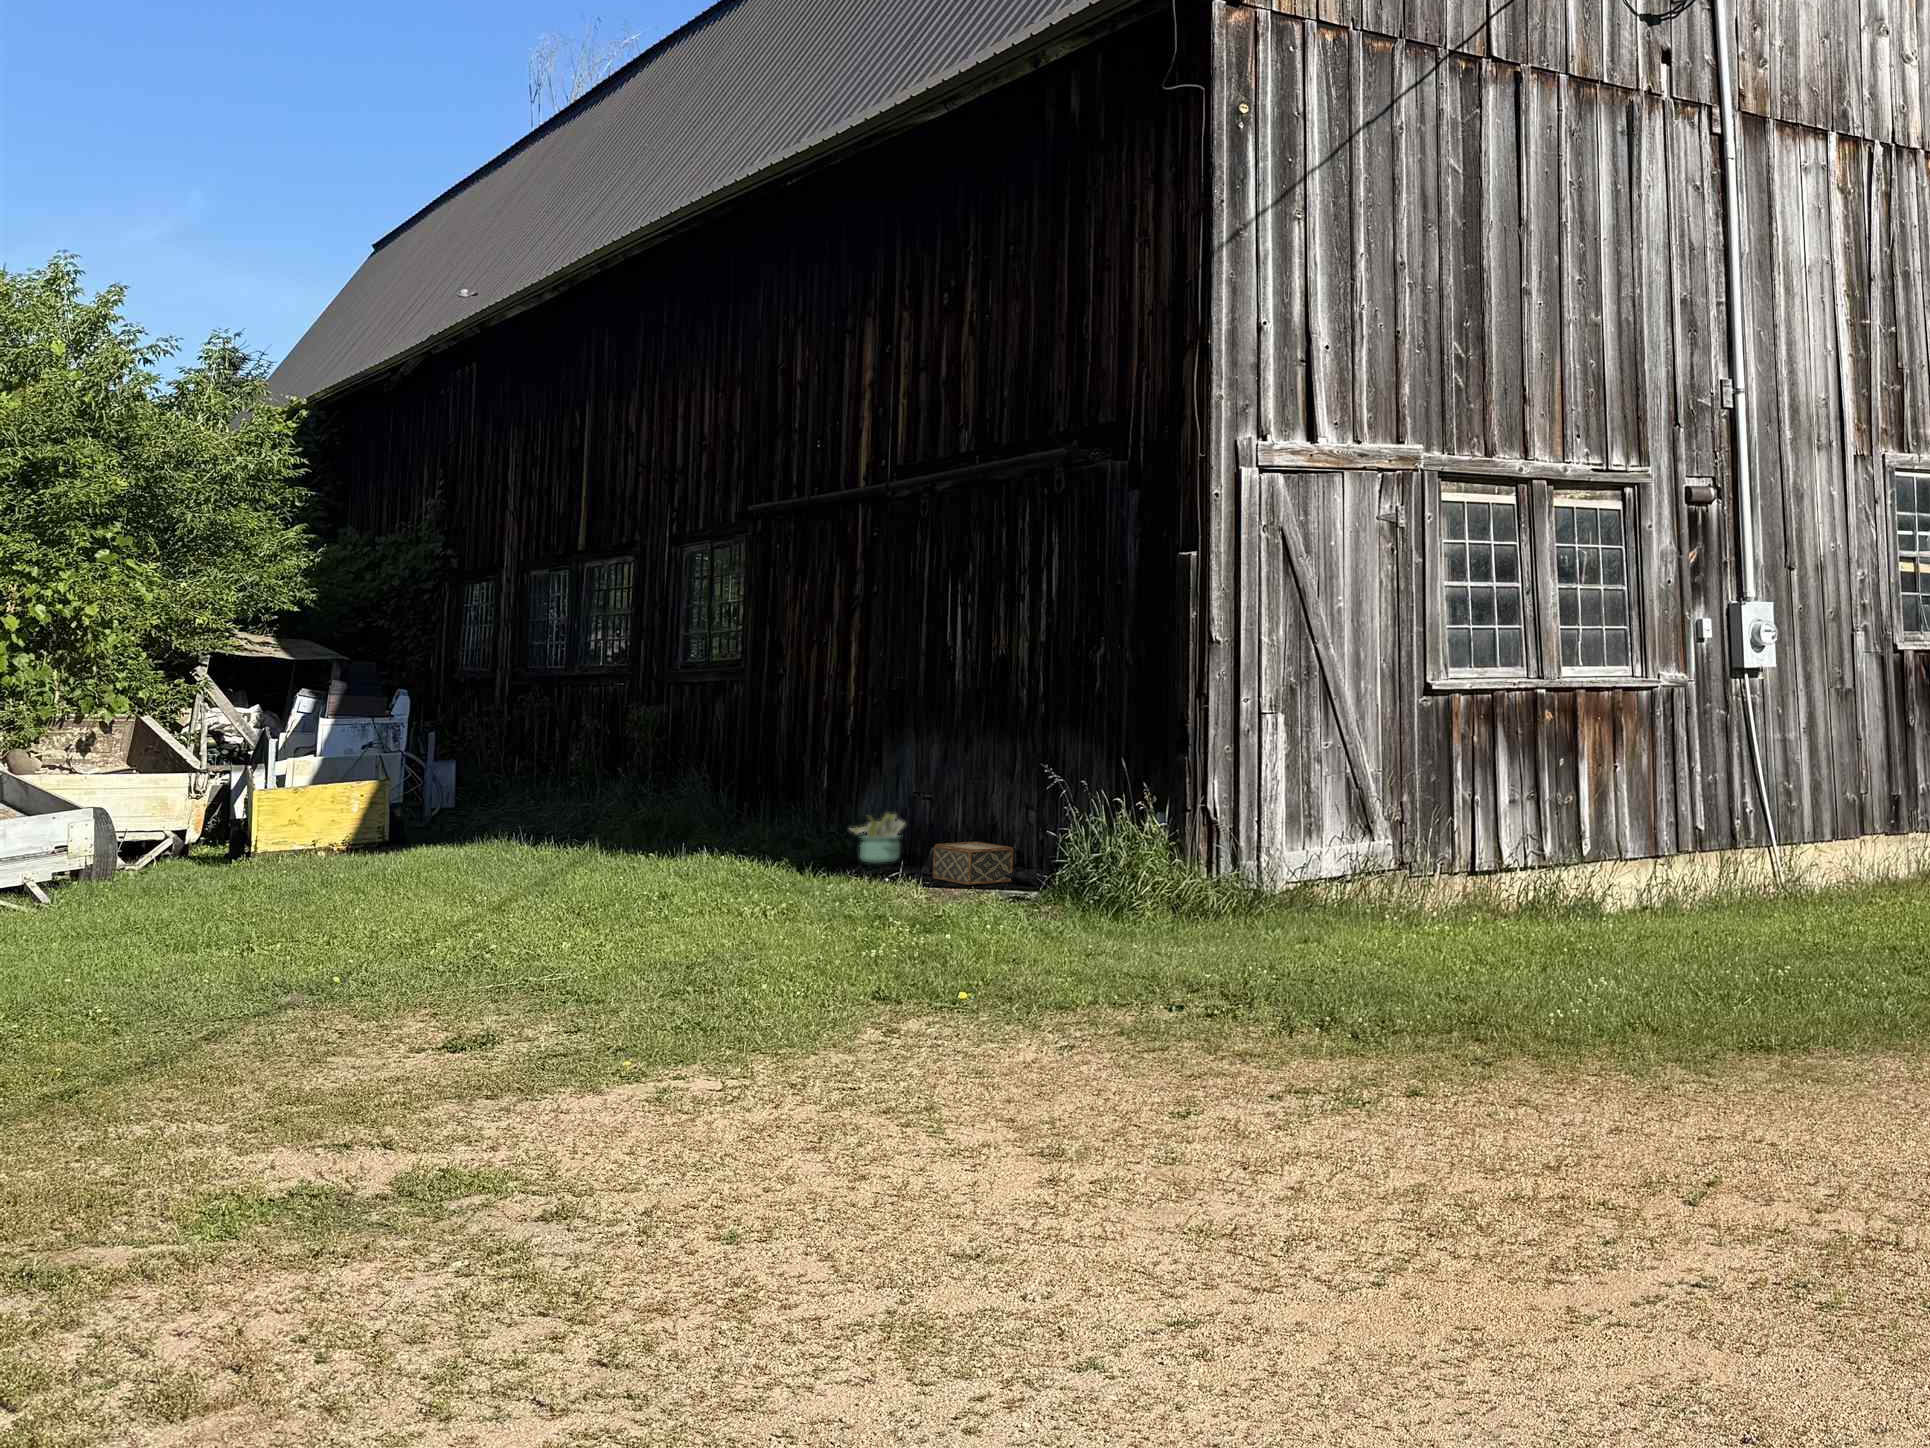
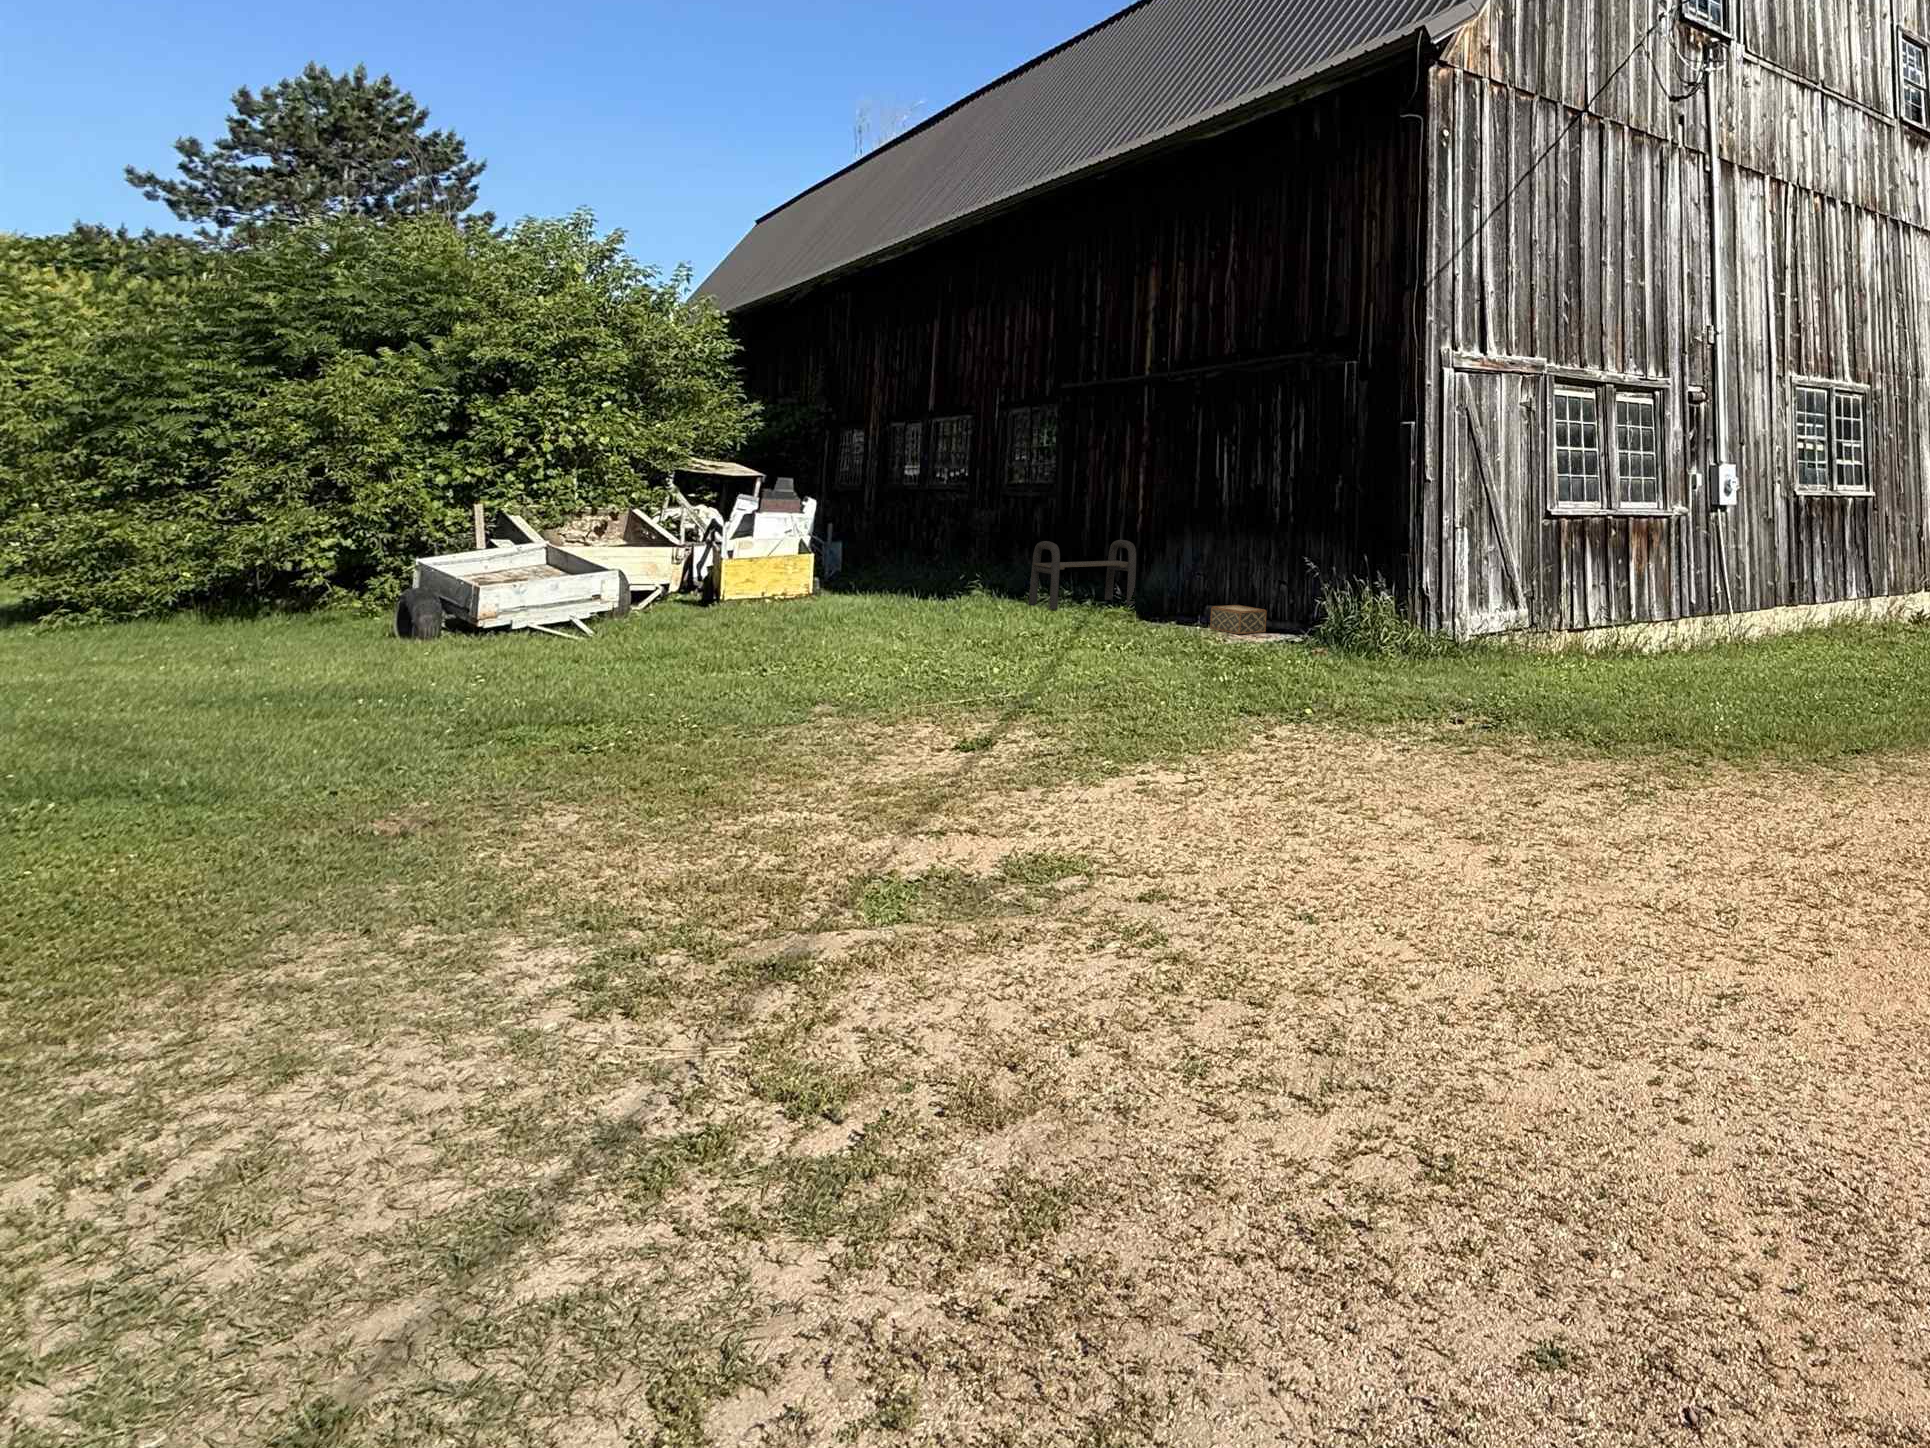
bench: none [685,748,847,855] -> present [1029,540,1136,609]
decorative plant: present [851,813,904,863] -> none [1144,584,1182,616]

